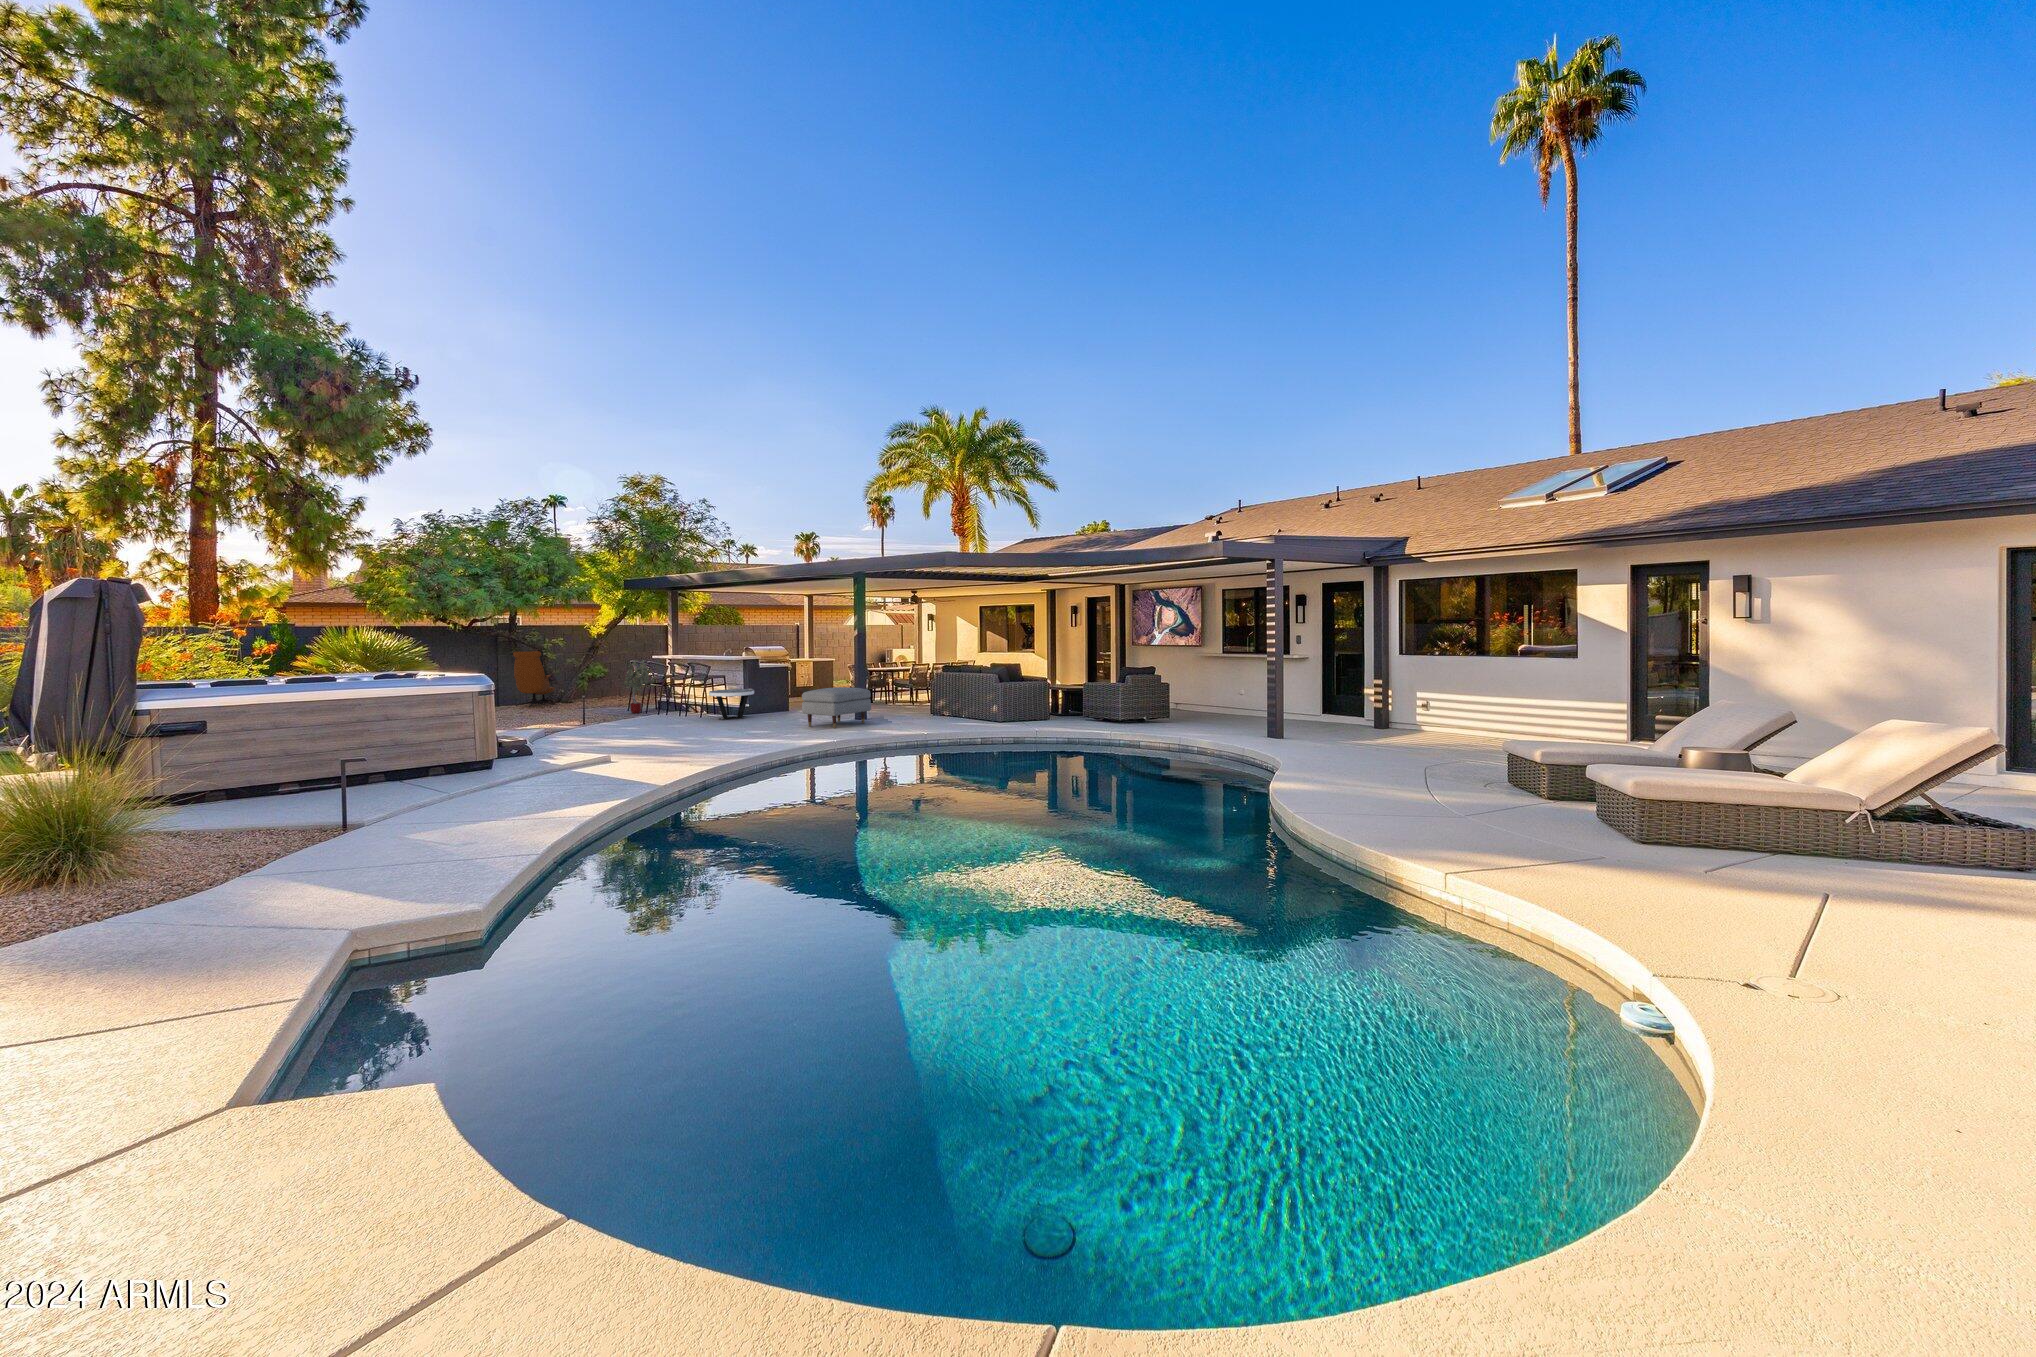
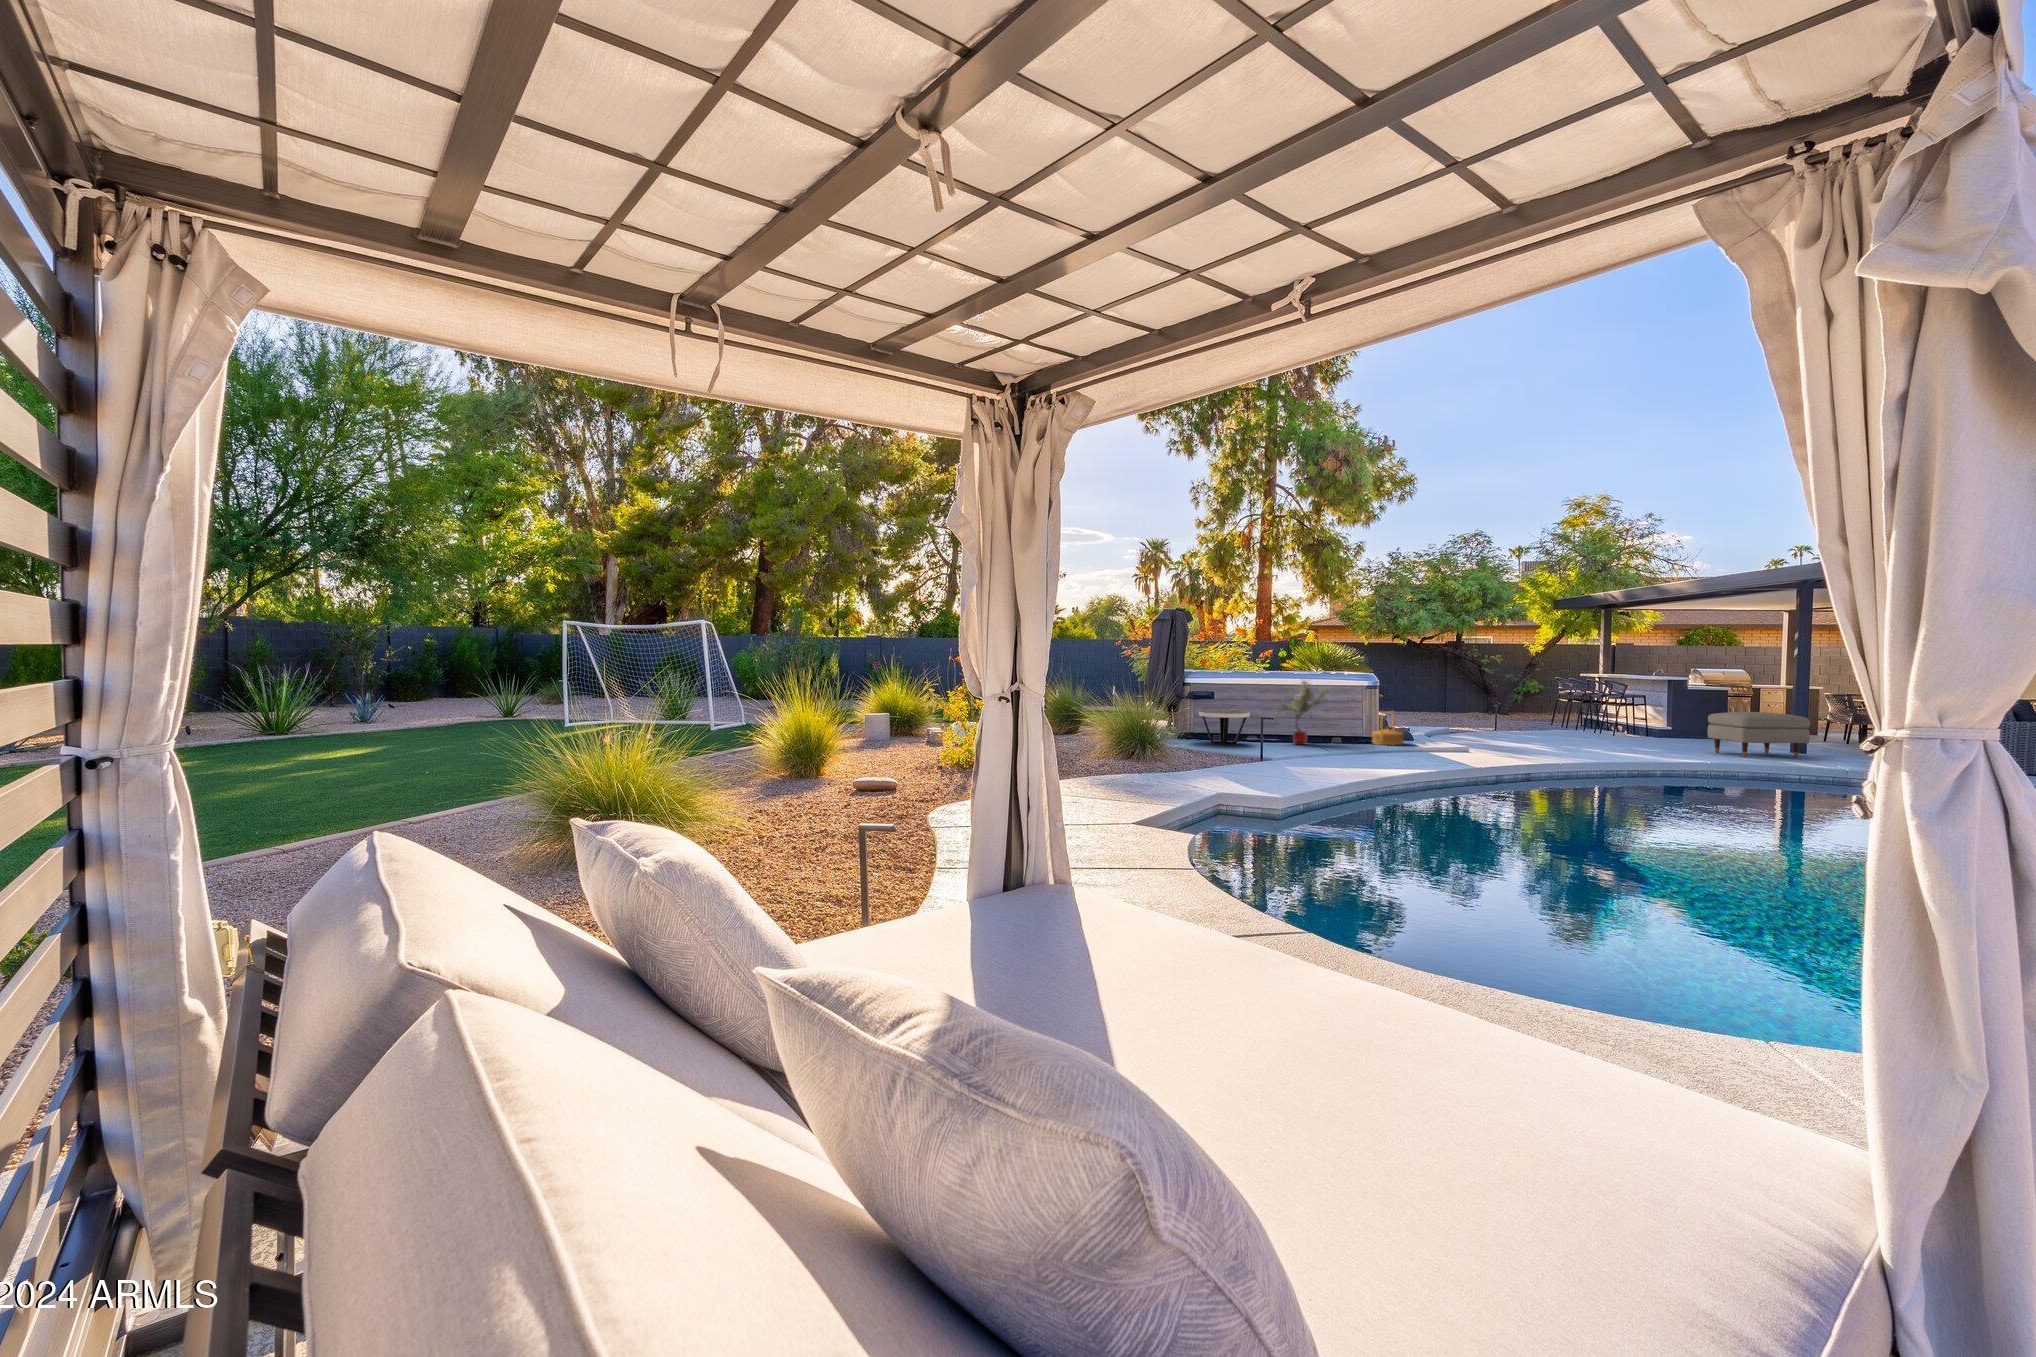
lounge chair: present [513,651,557,707] -> none [1460,665,1502,716]
potted tree: present [624,660,655,713] -> present [1275,680,1327,744]
side table: present [709,689,754,720] -> present [1199,710,1250,745]
woven basket: none [494,722,537,766] -> present [1372,712,1404,745]

